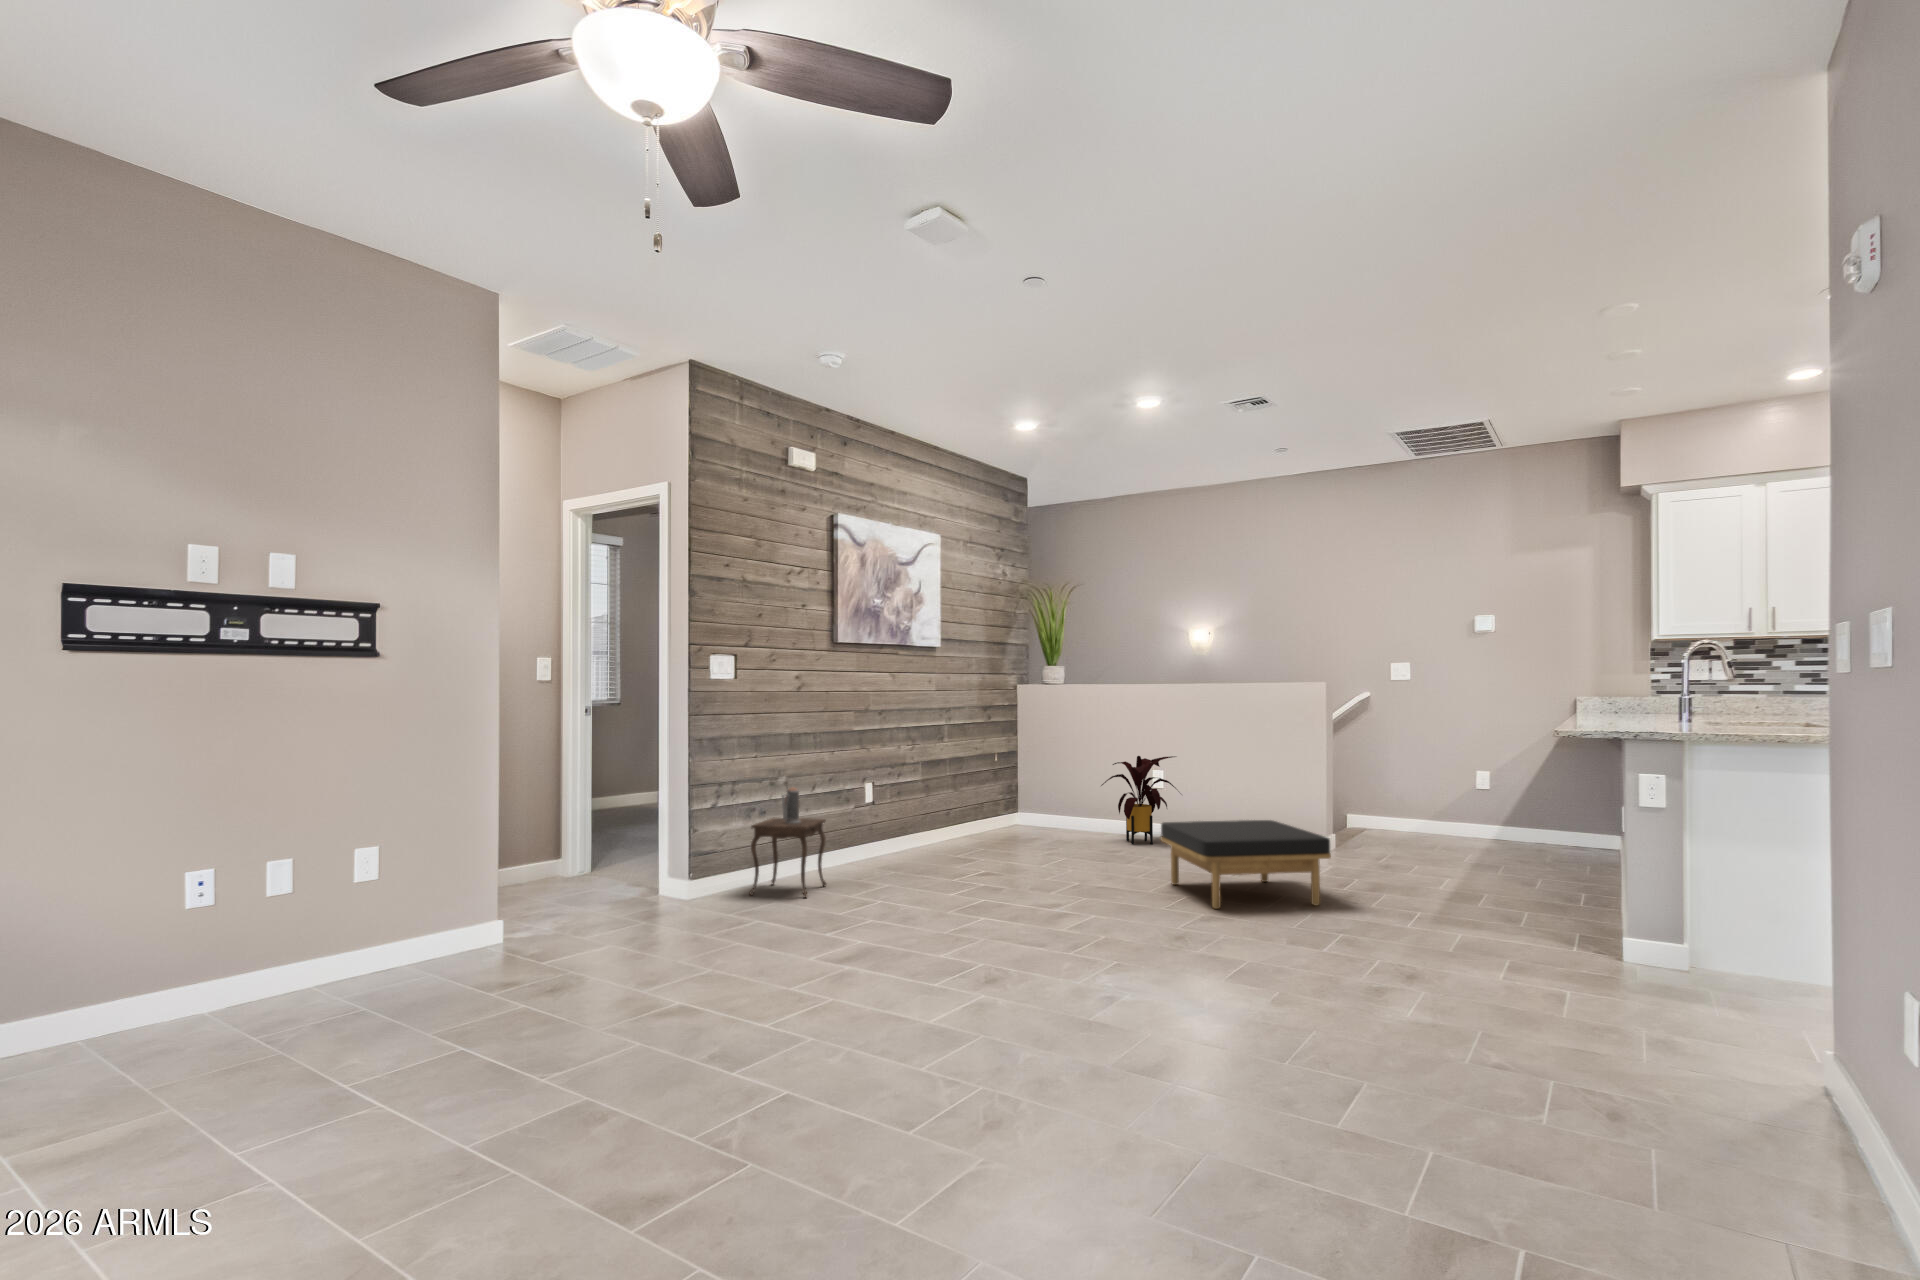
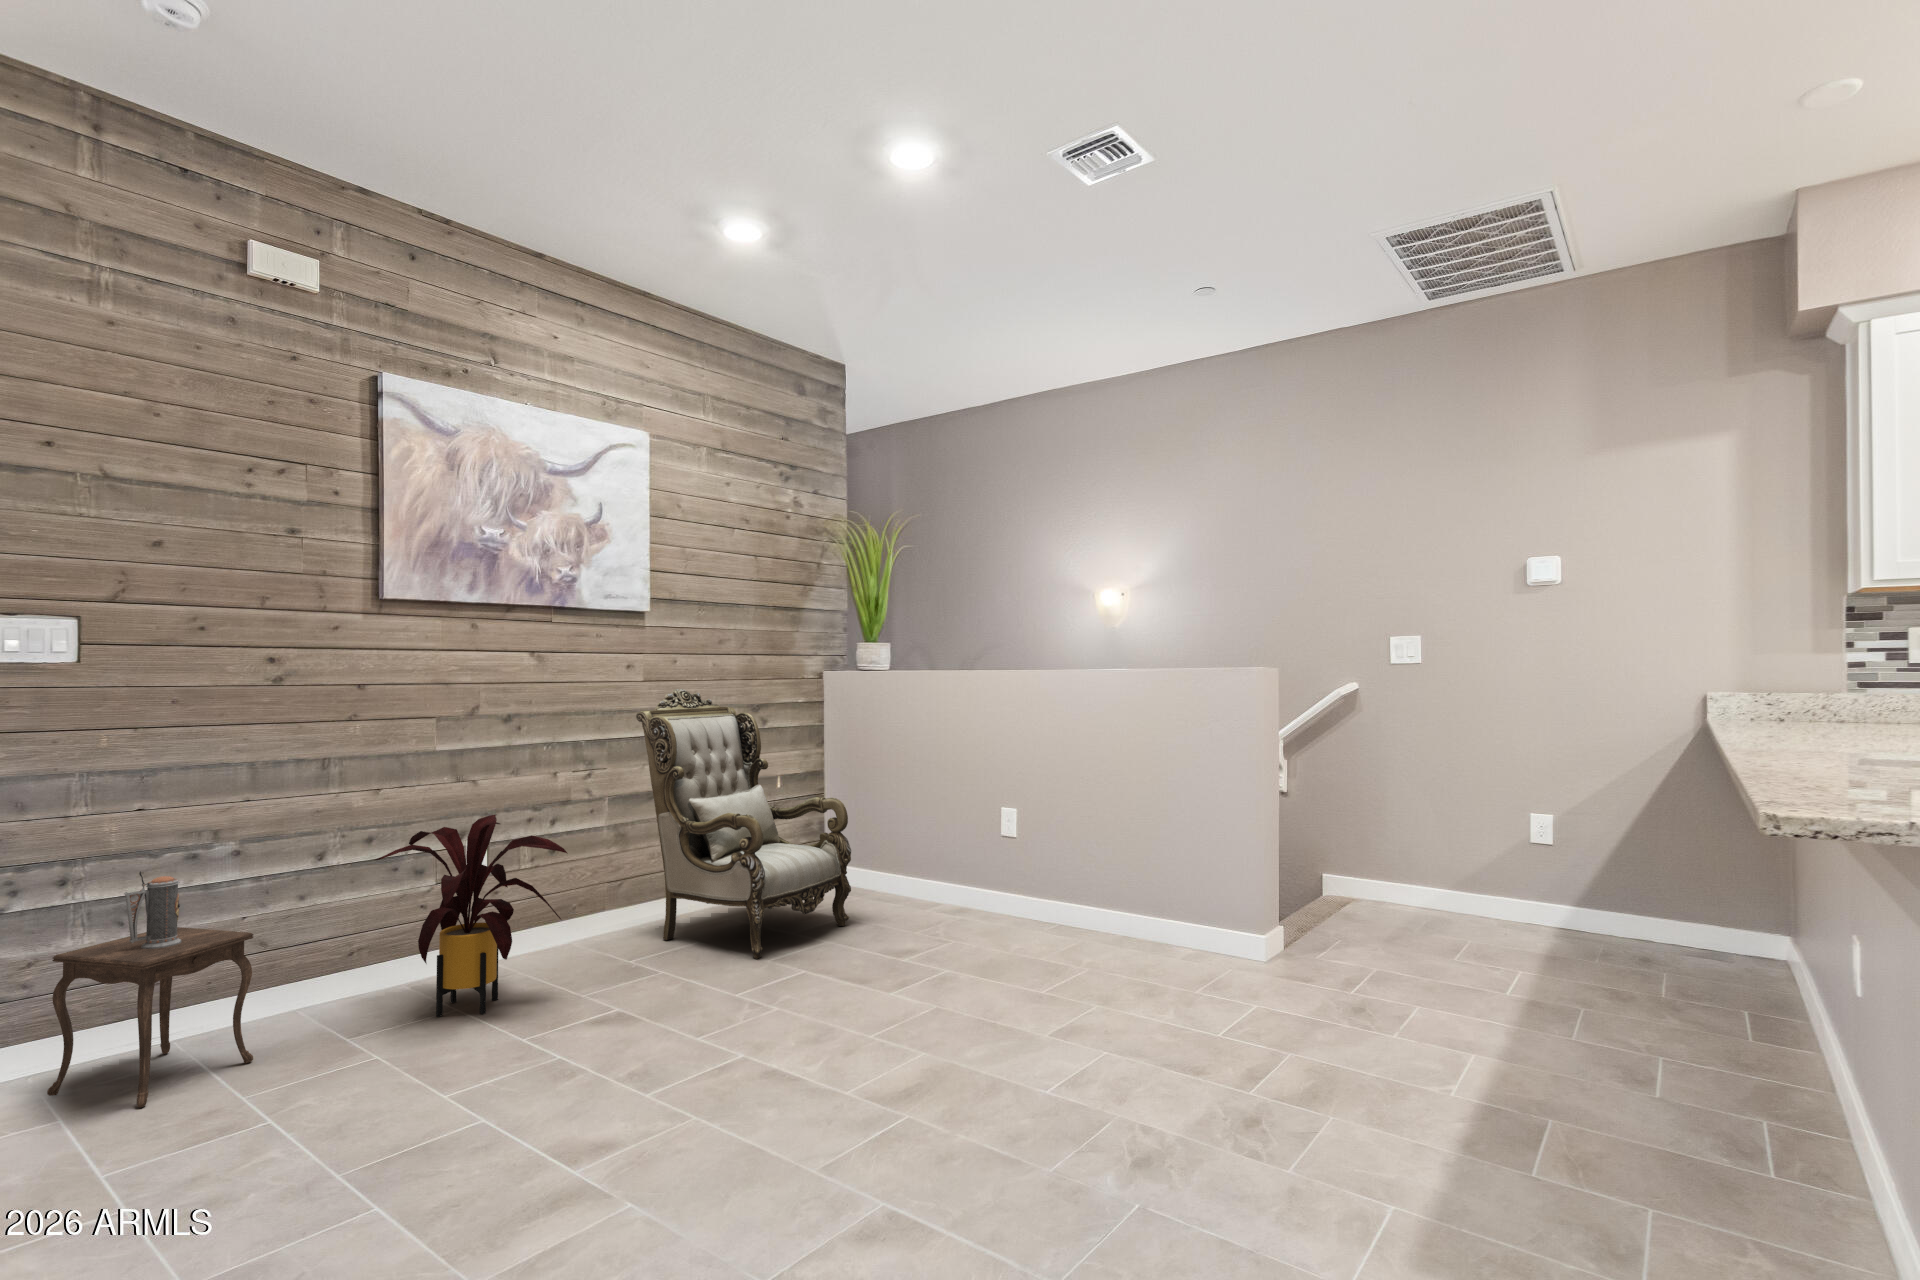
armchair: none [942,695,1068,853] -> present [636,689,851,959]
house plant: present [1101,756,1176,844] -> present [375,815,567,1017]
ottoman: present [1161,820,1331,909] -> none [896,936,1201,1174]

